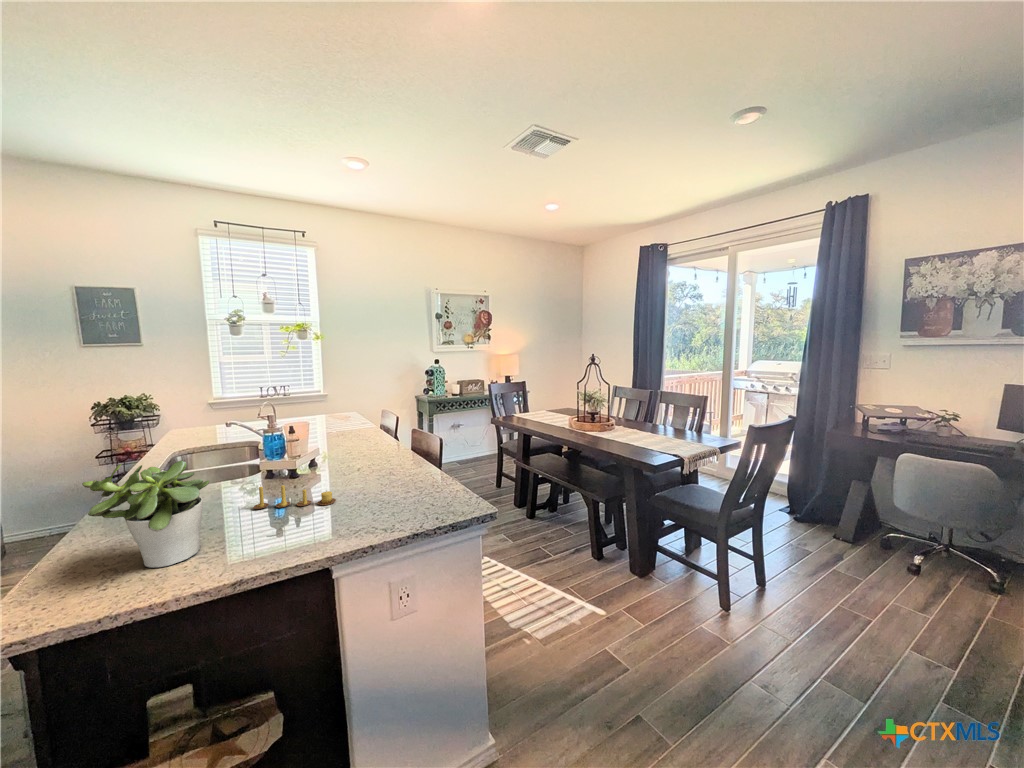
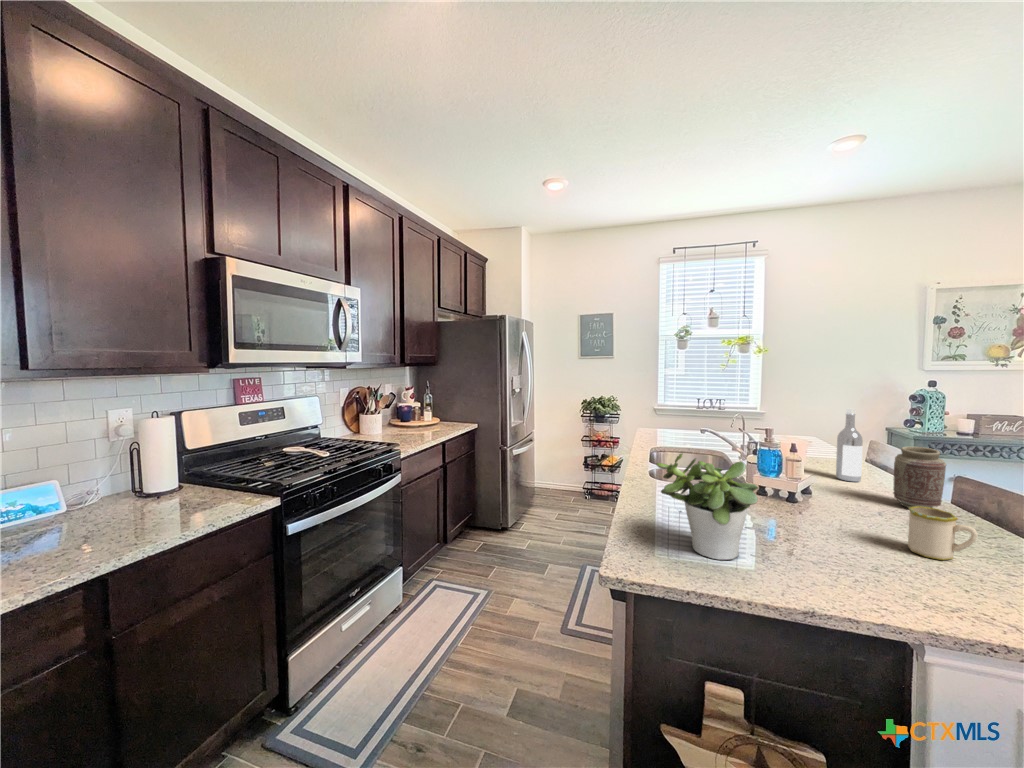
wine bottle: none [347,388,366,447] -> present [836,409,863,482]
vase: none [372,413,400,459] -> present [893,447,946,508]
mug: none [356,458,391,496] -> present [908,506,978,560]
candle: present [253,485,336,509] -> none [766,502,878,552]

